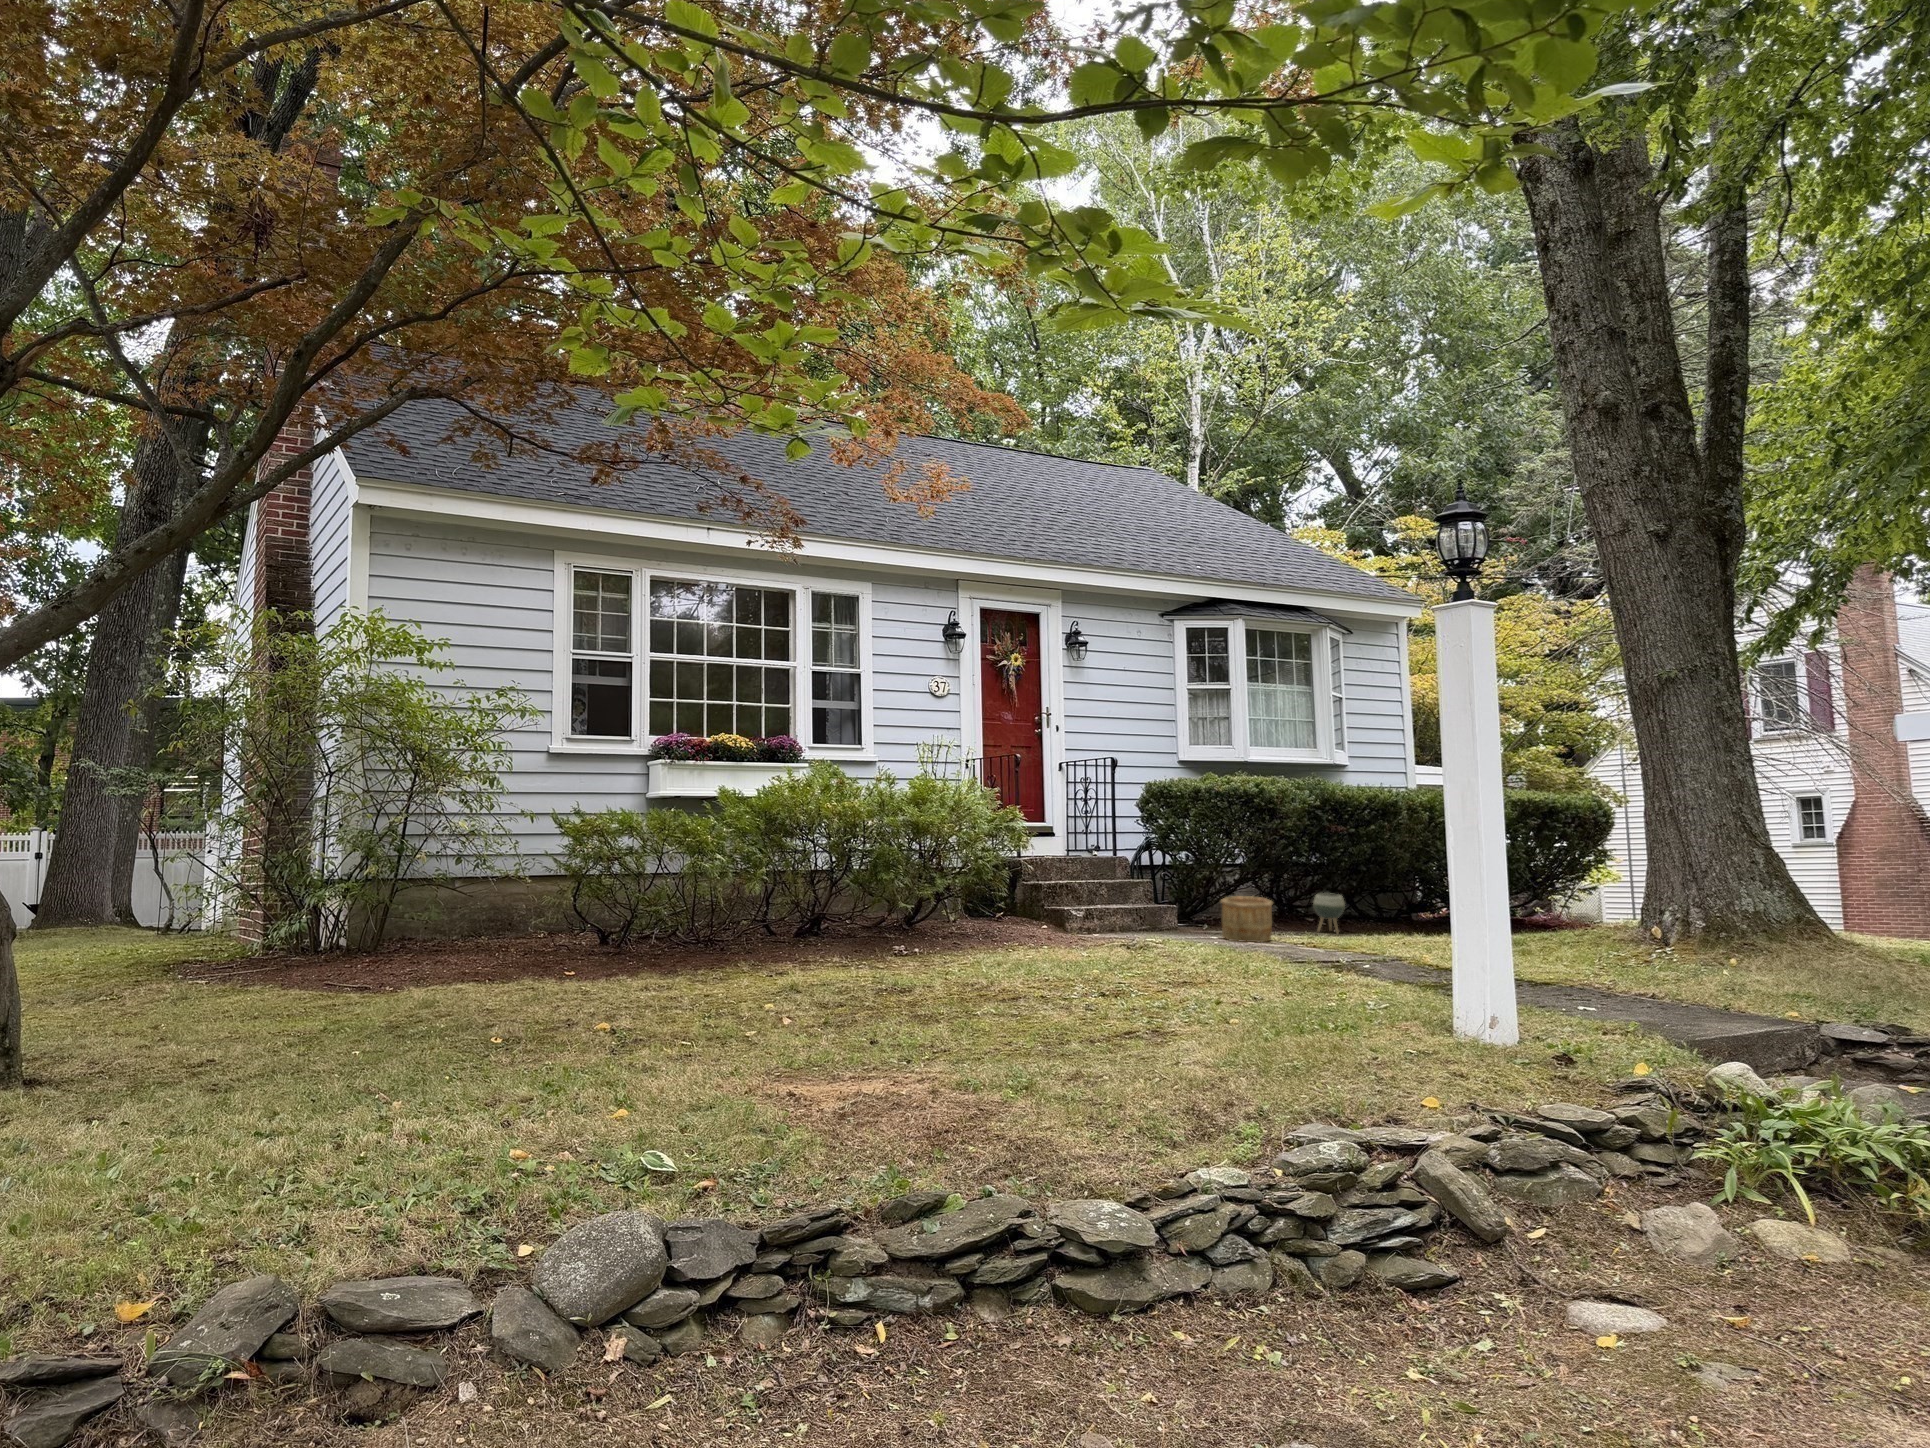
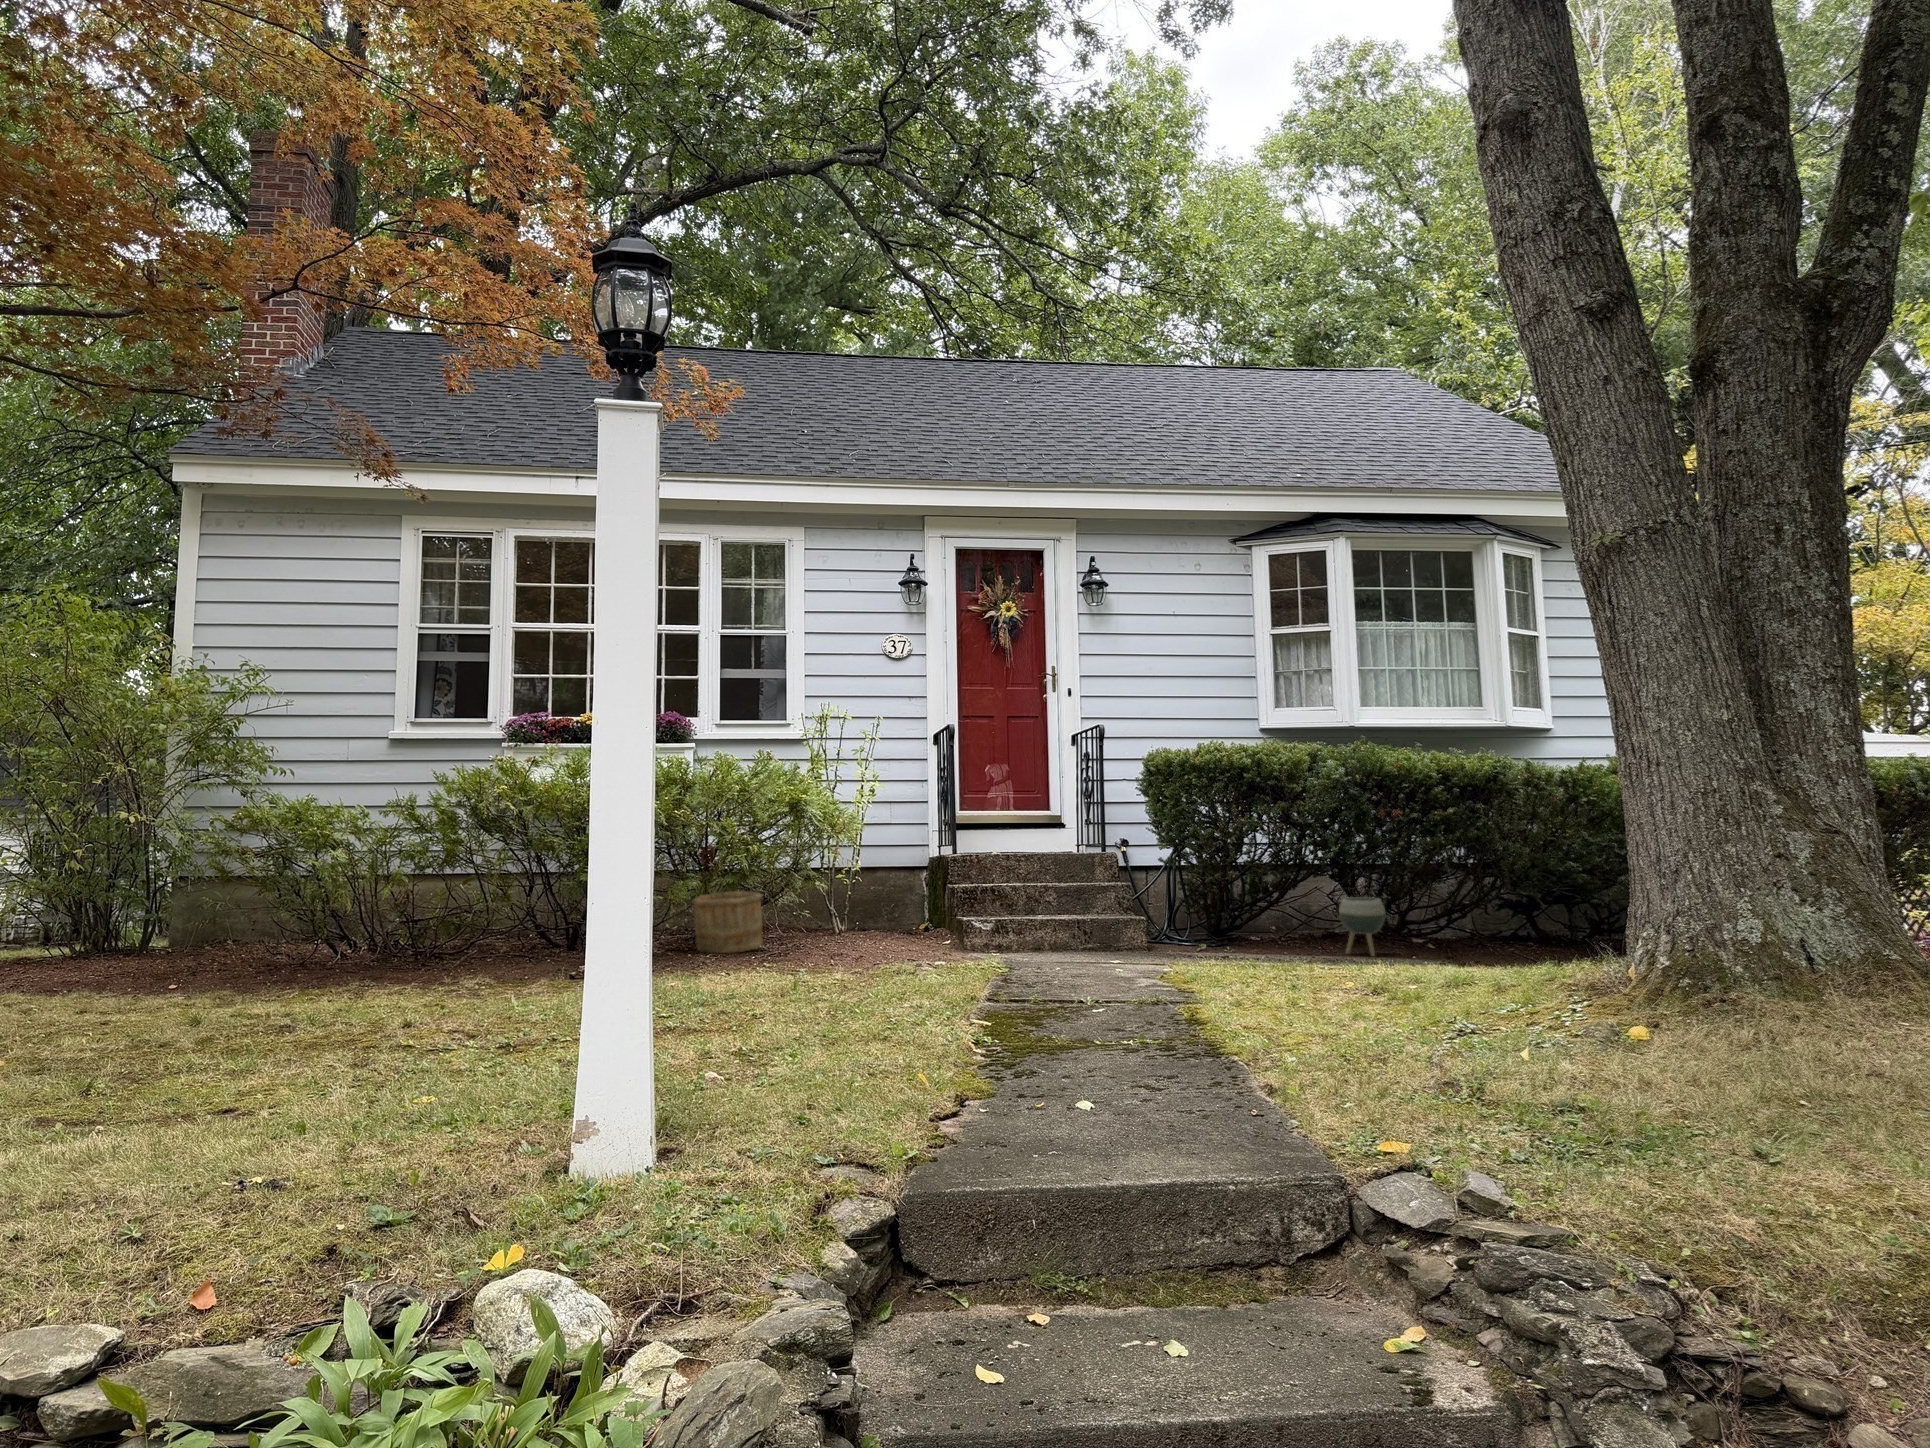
wooden bucket: present [1221,896,1273,942] -> present [692,891,763,953]

